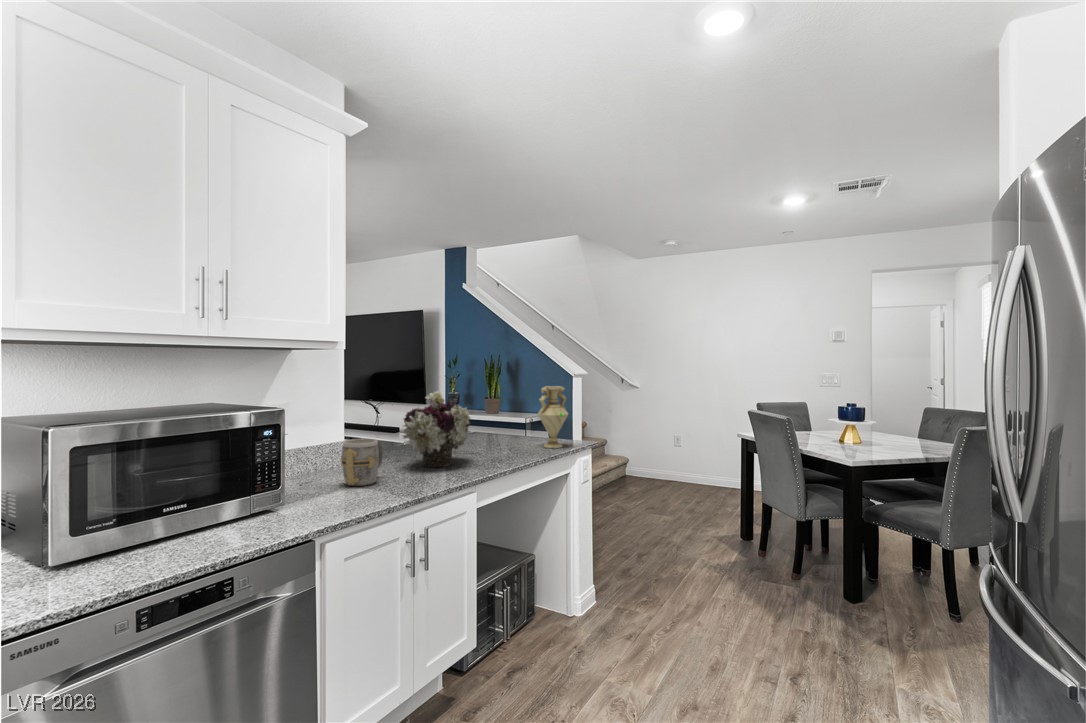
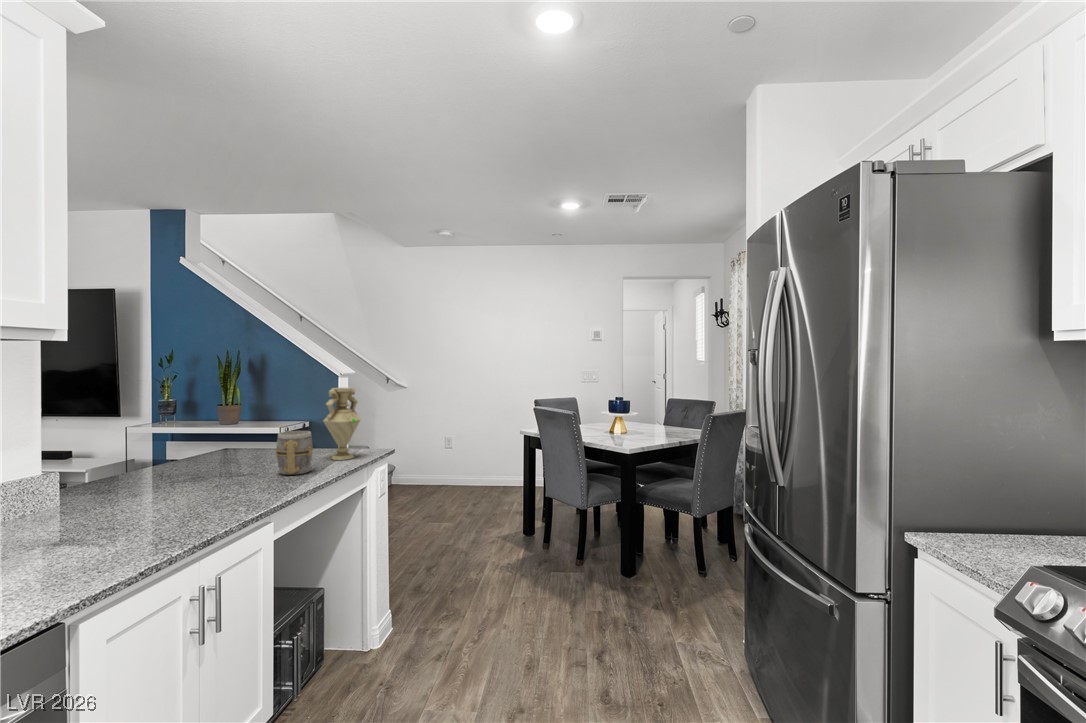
flower arrangement: present [402,391,471,467] -> none [150,398,249,498]
mug: present [341,439,382,486] -> present [276,431,313,475]

